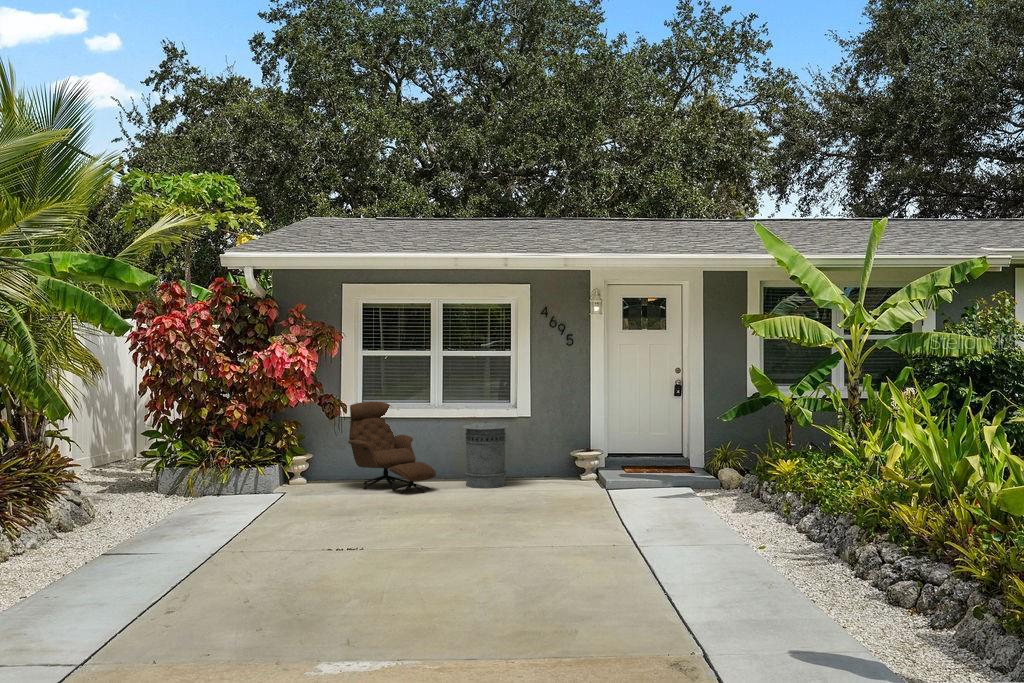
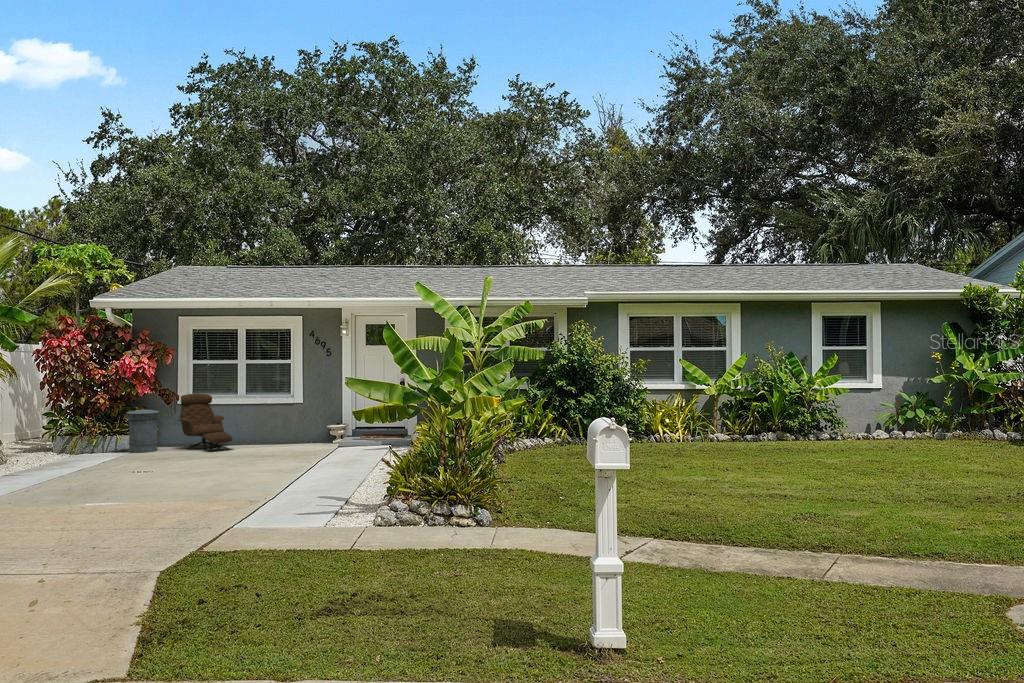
trash can: present [462,421,509,488] -> present [127,409,159,452]

